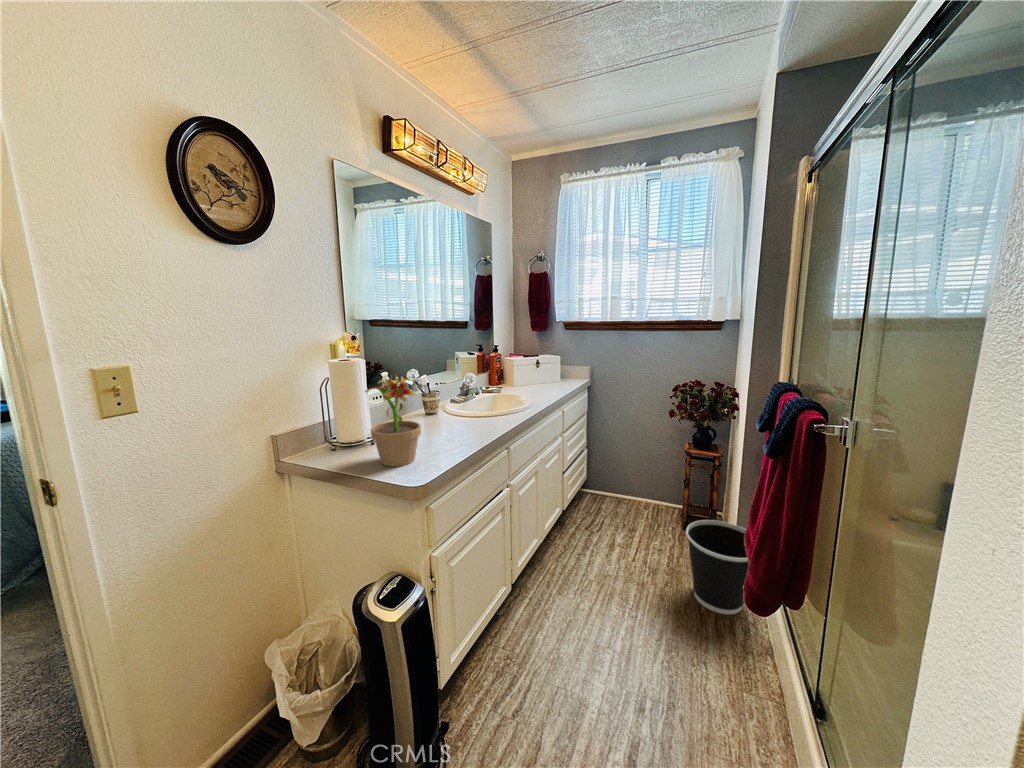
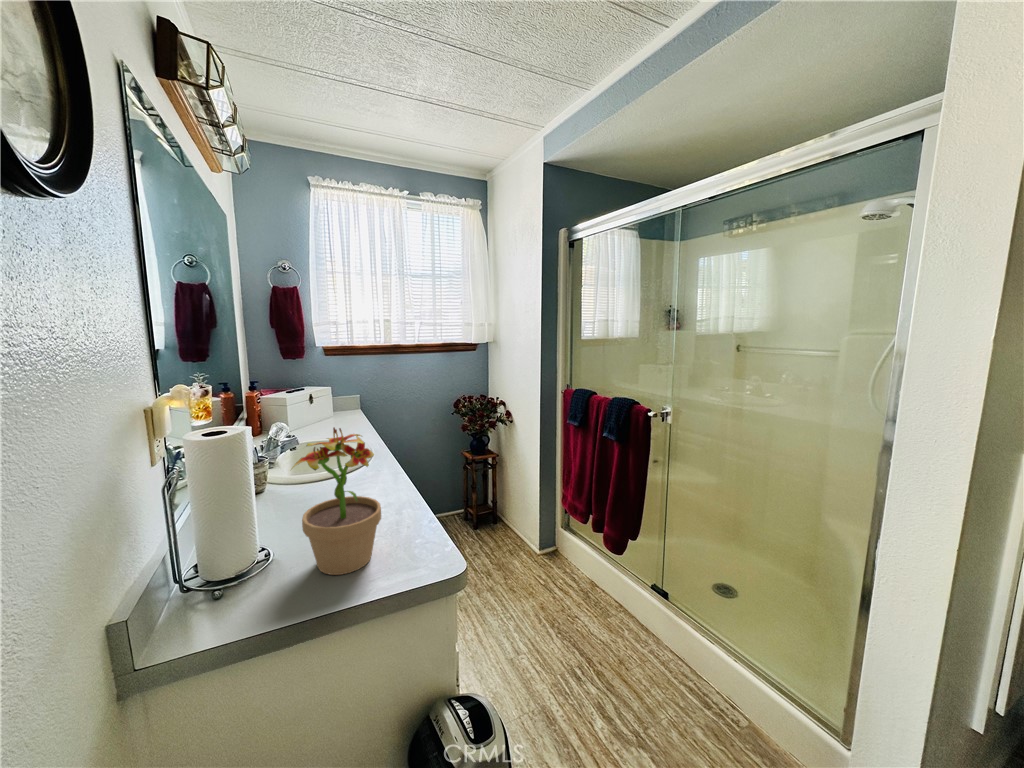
wastebasket: present [686,520,748,614] -> none [515,505,571,579]

